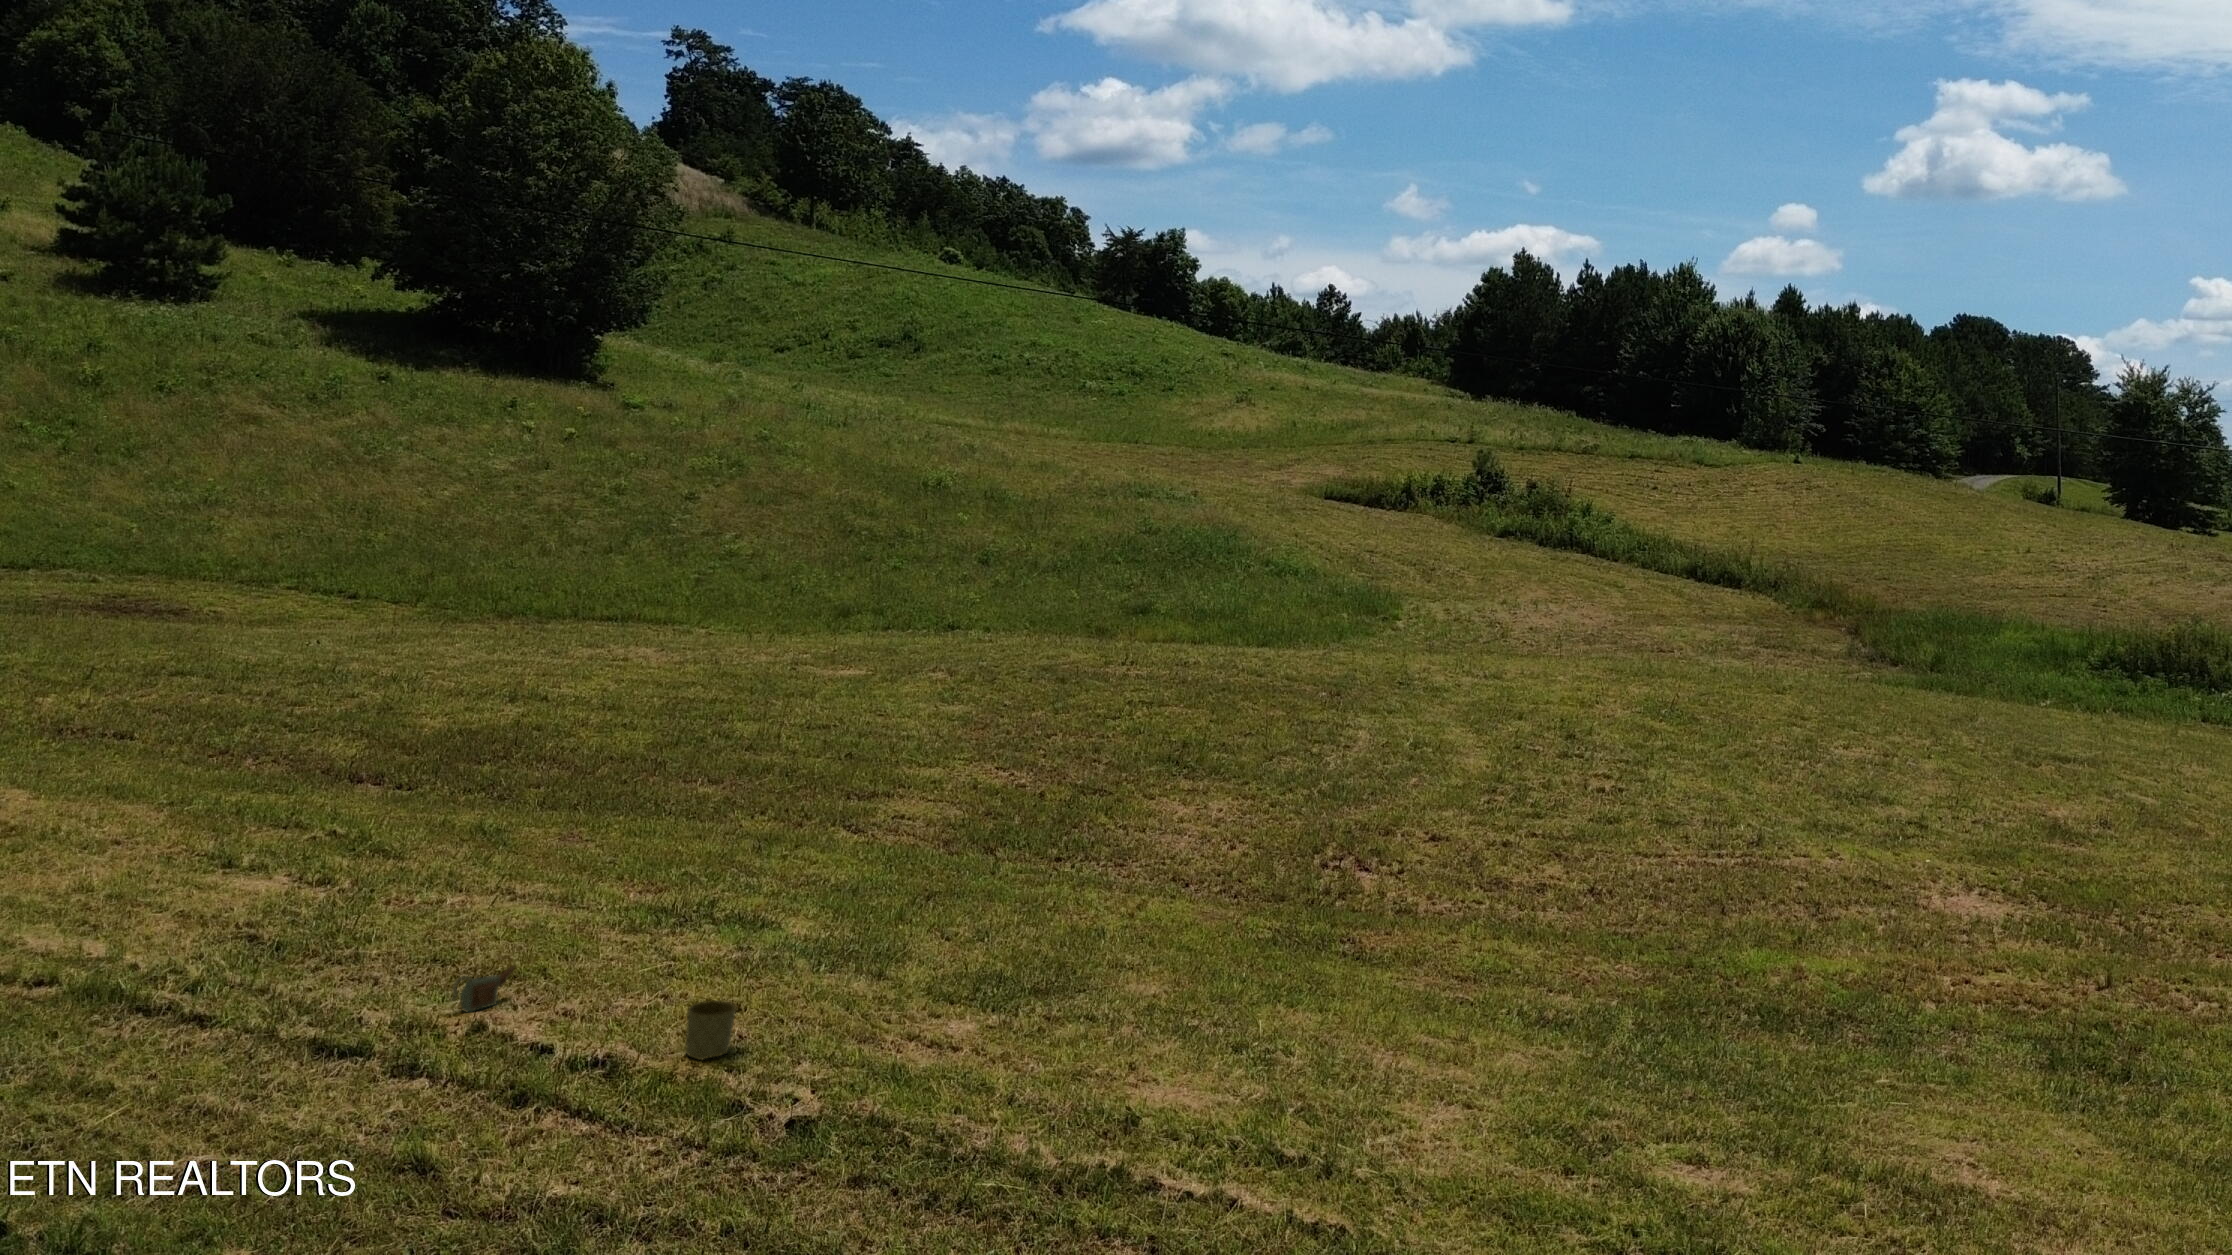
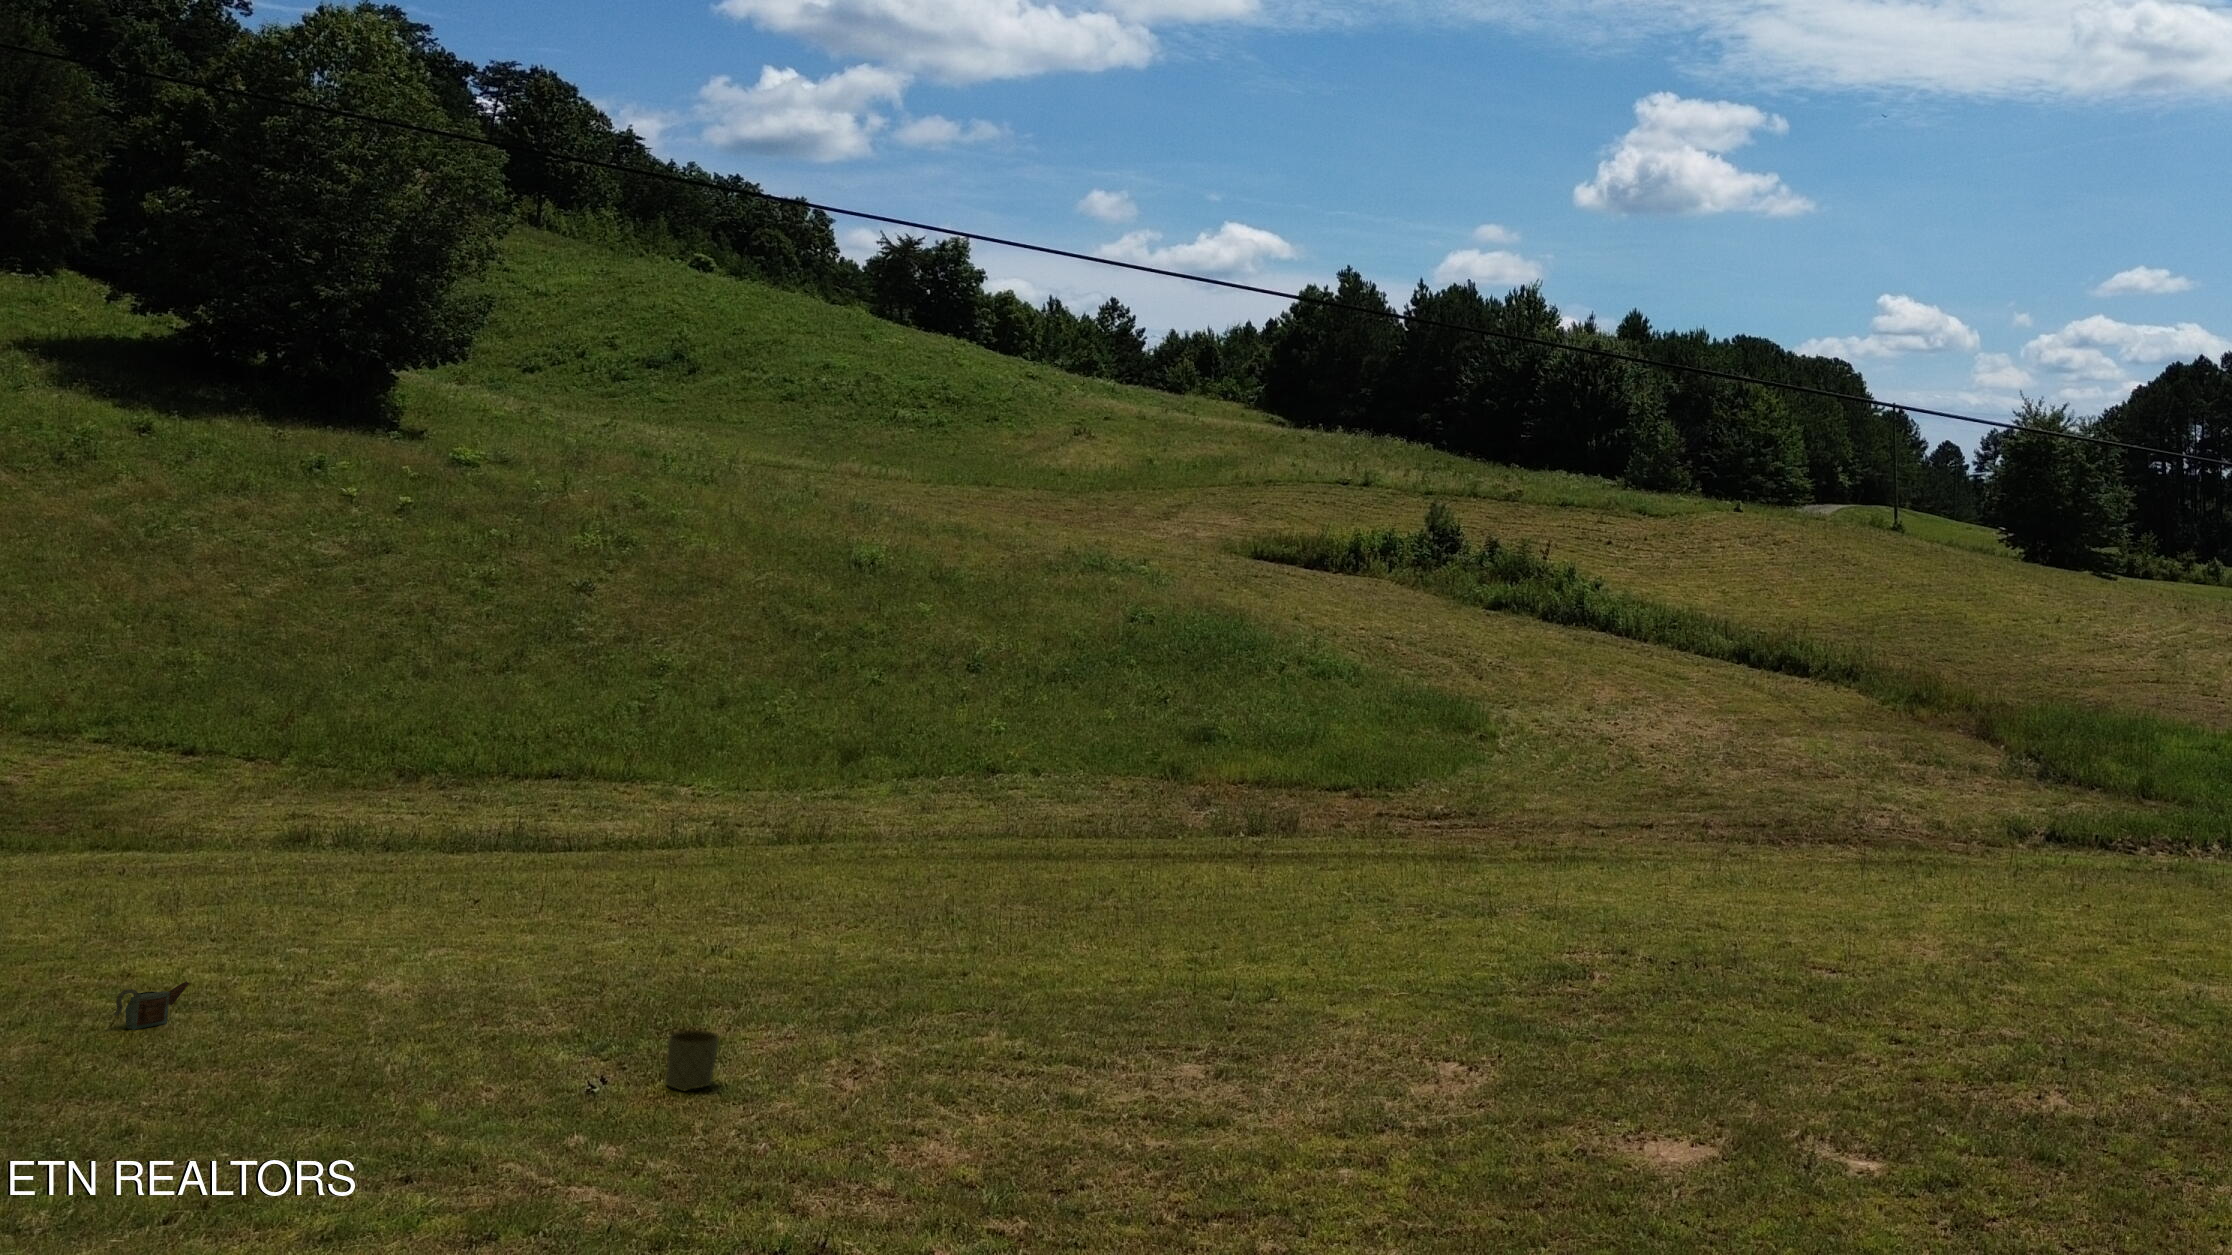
watering can: present [452,966,515,1012] -> present [114,981,189,1030]

